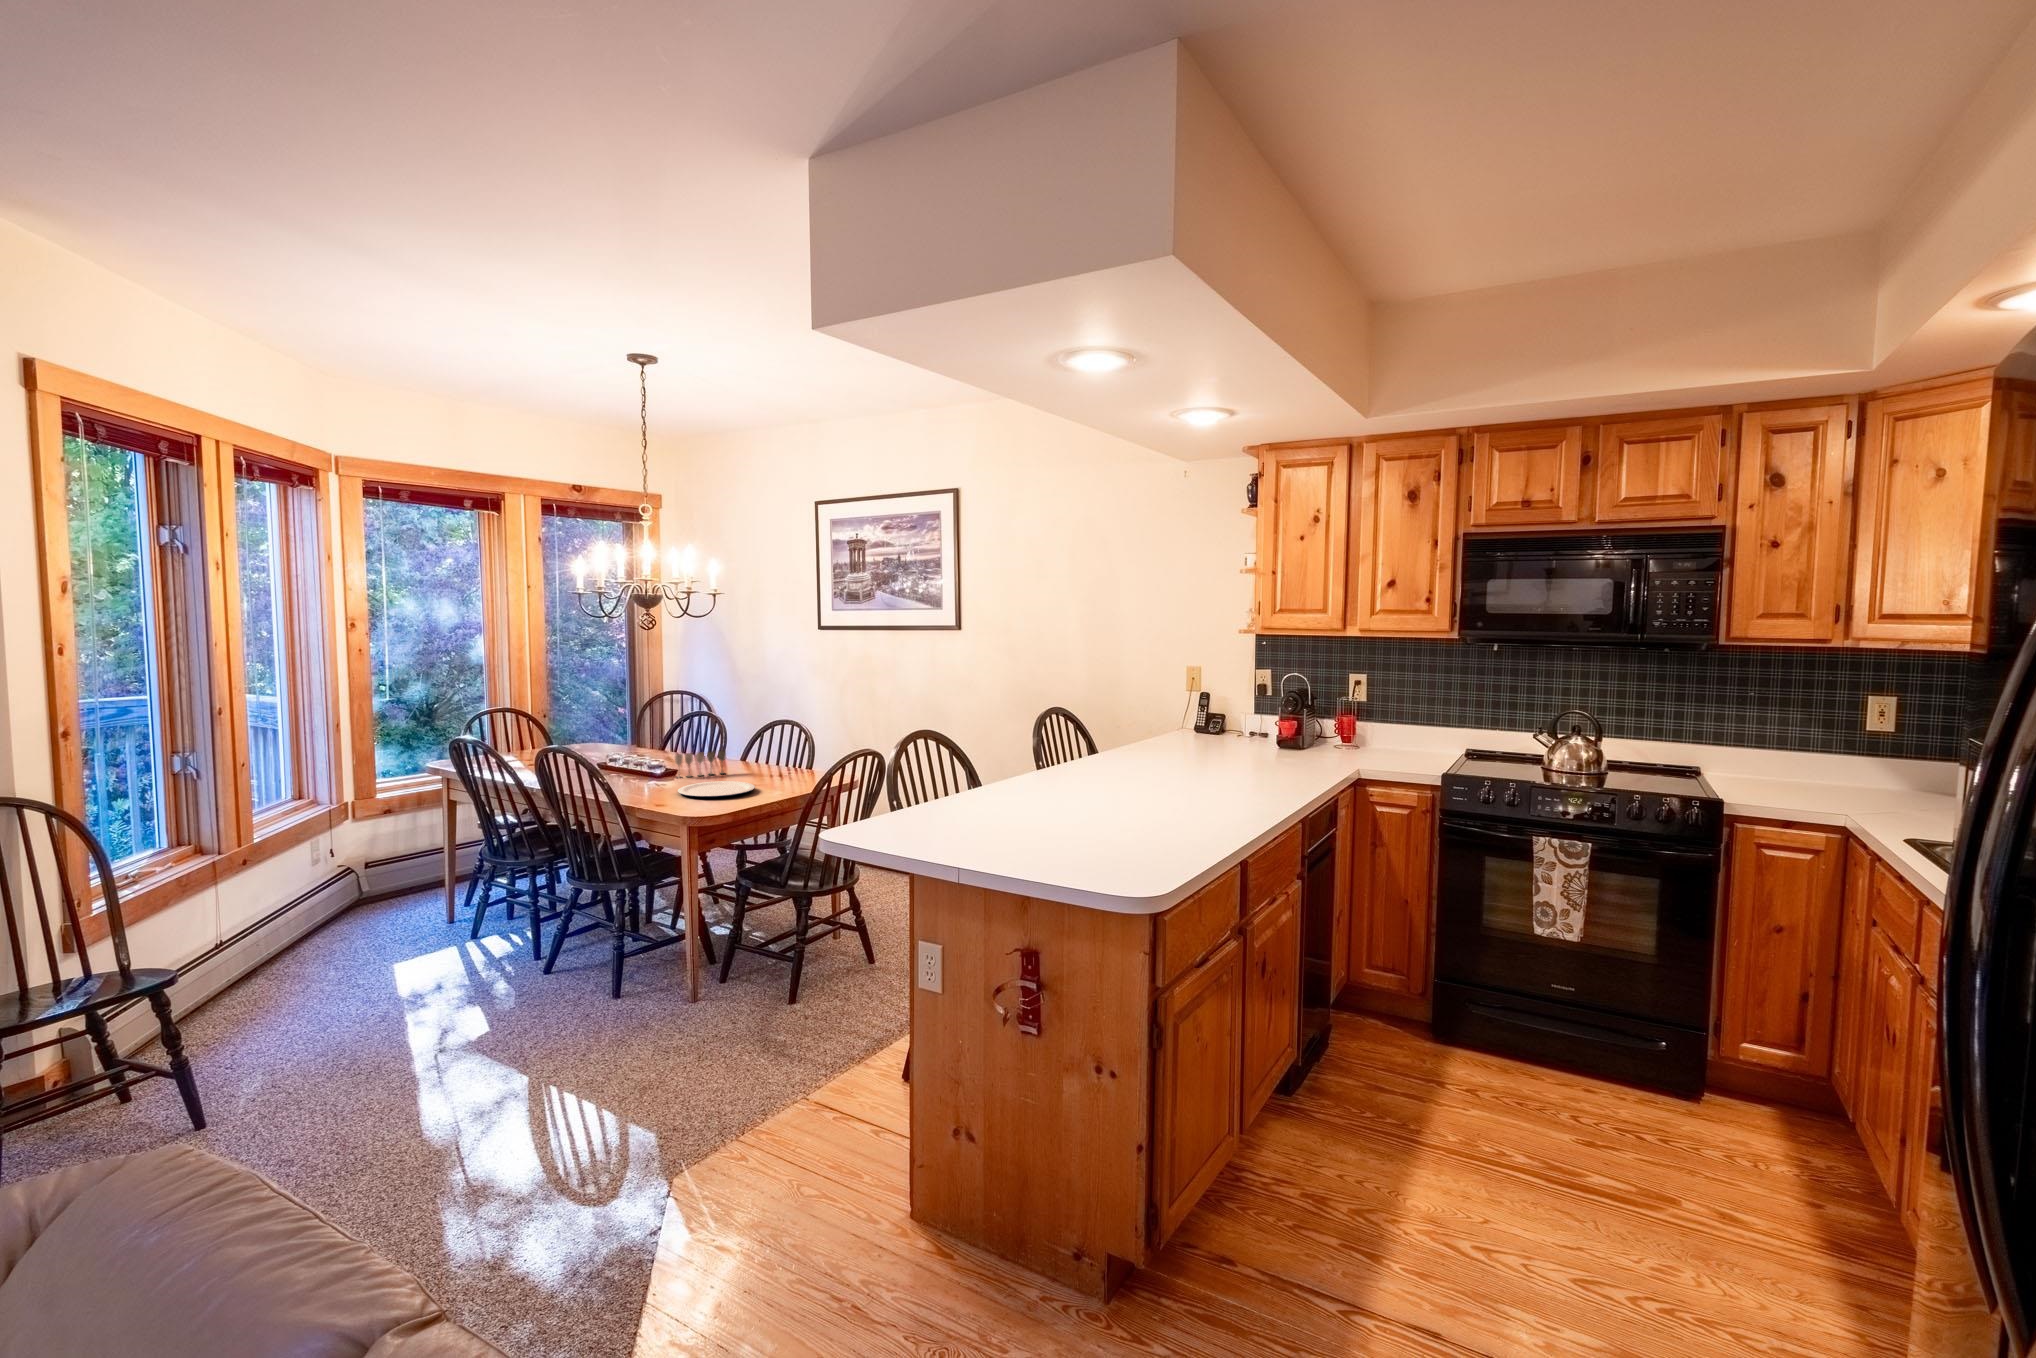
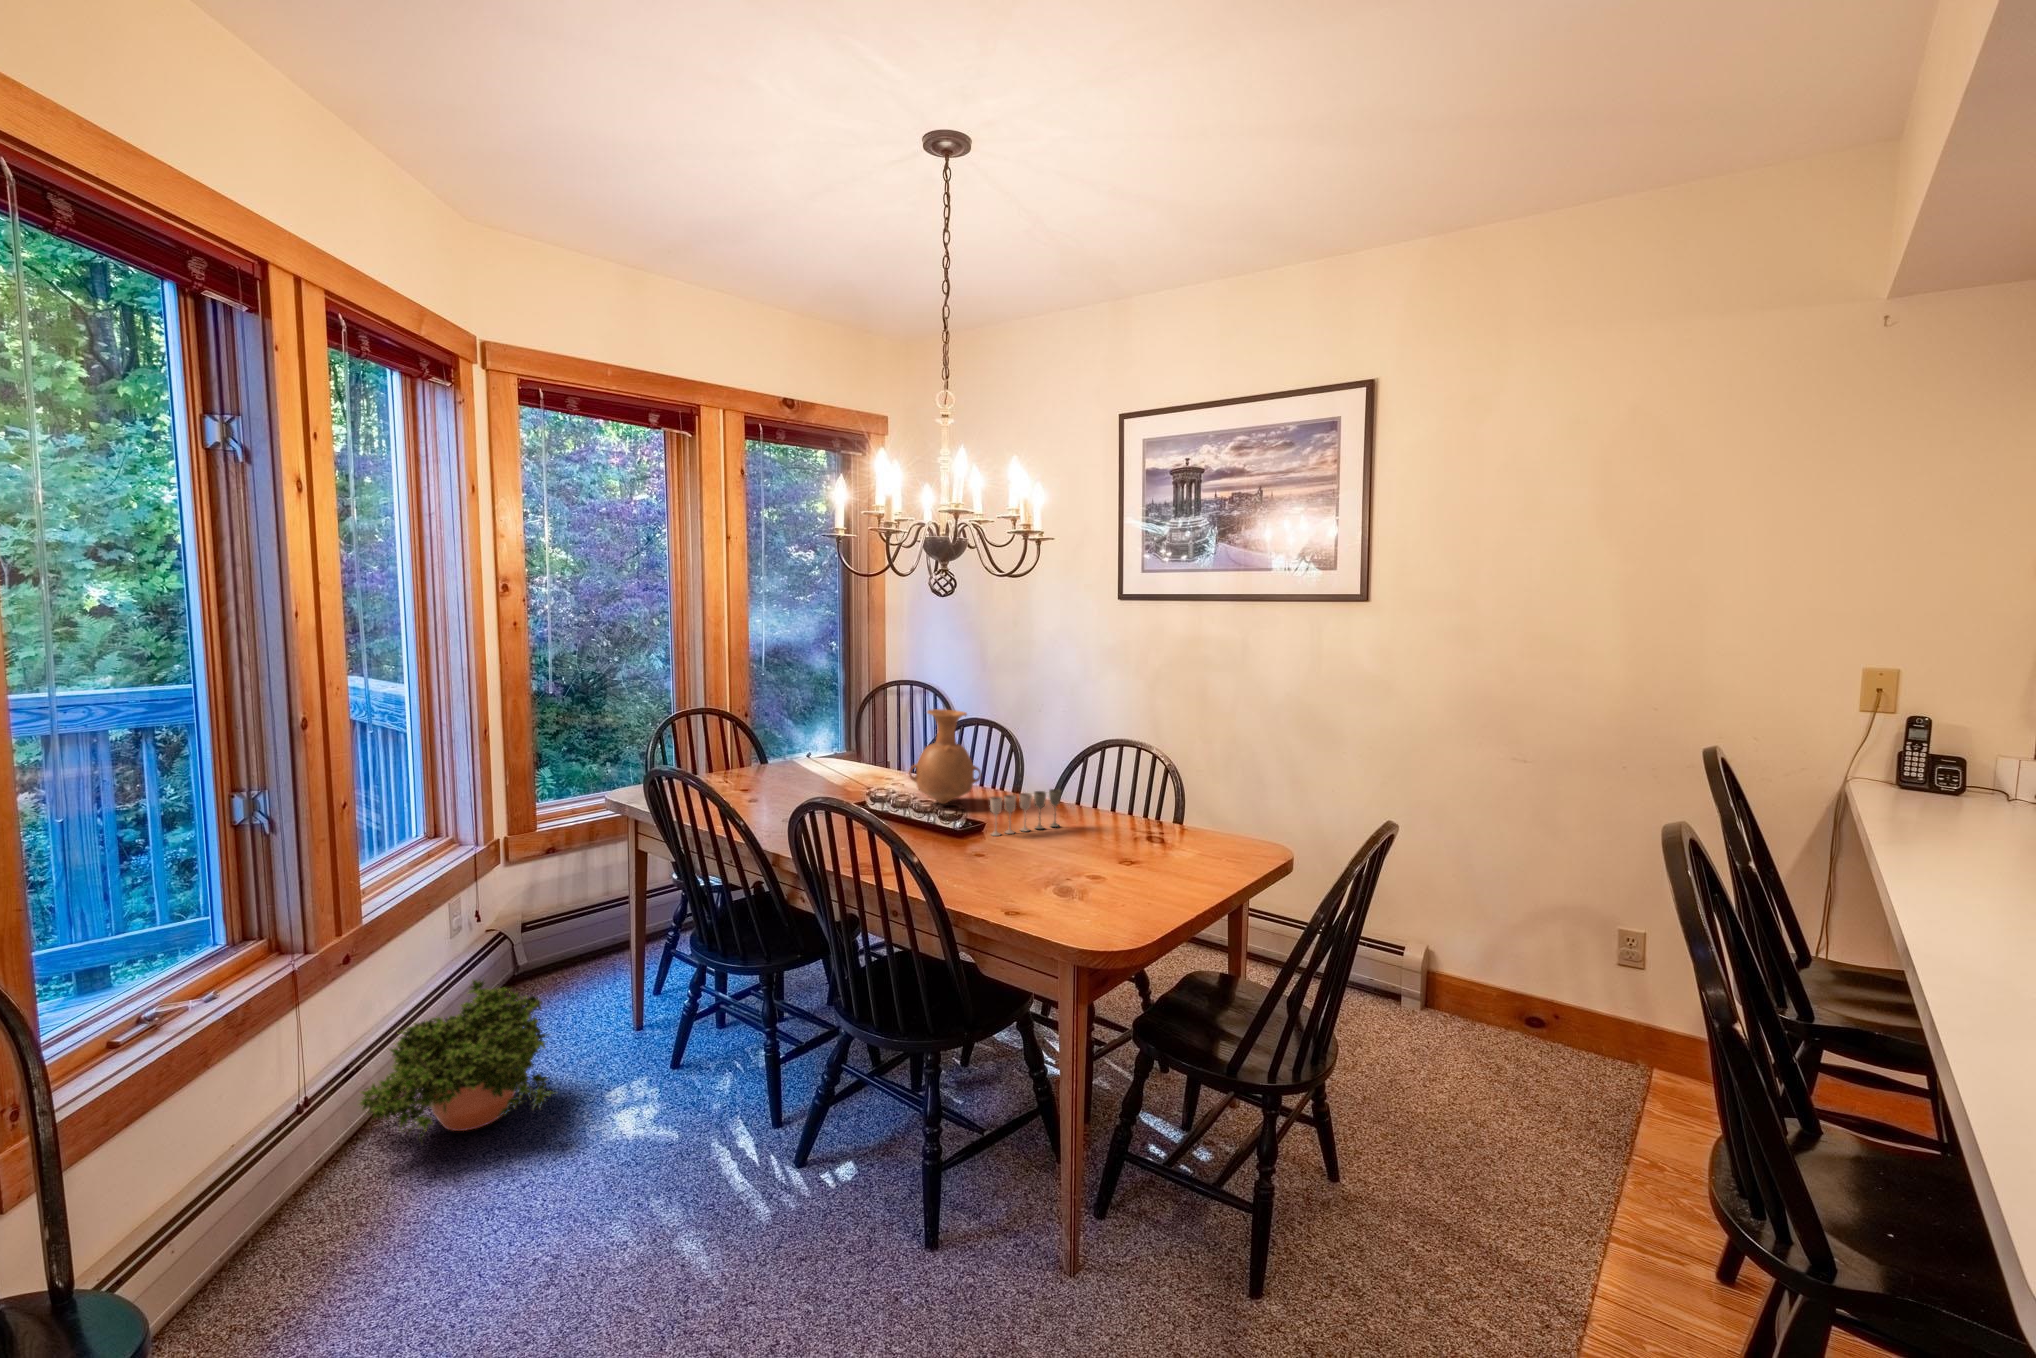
vase: none [635,703,686,765] -> present [908,709,982,804]
plate: present [678,781,755,797] -> none [1028,849,1156,892]
potted plant: none [251,878,387,971] -> present [360,980,552,1141]

